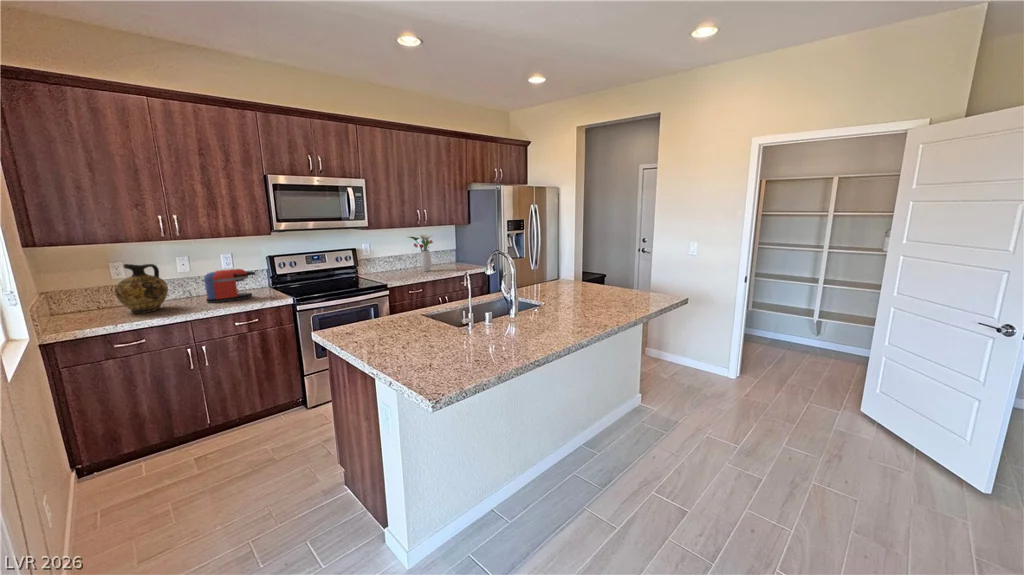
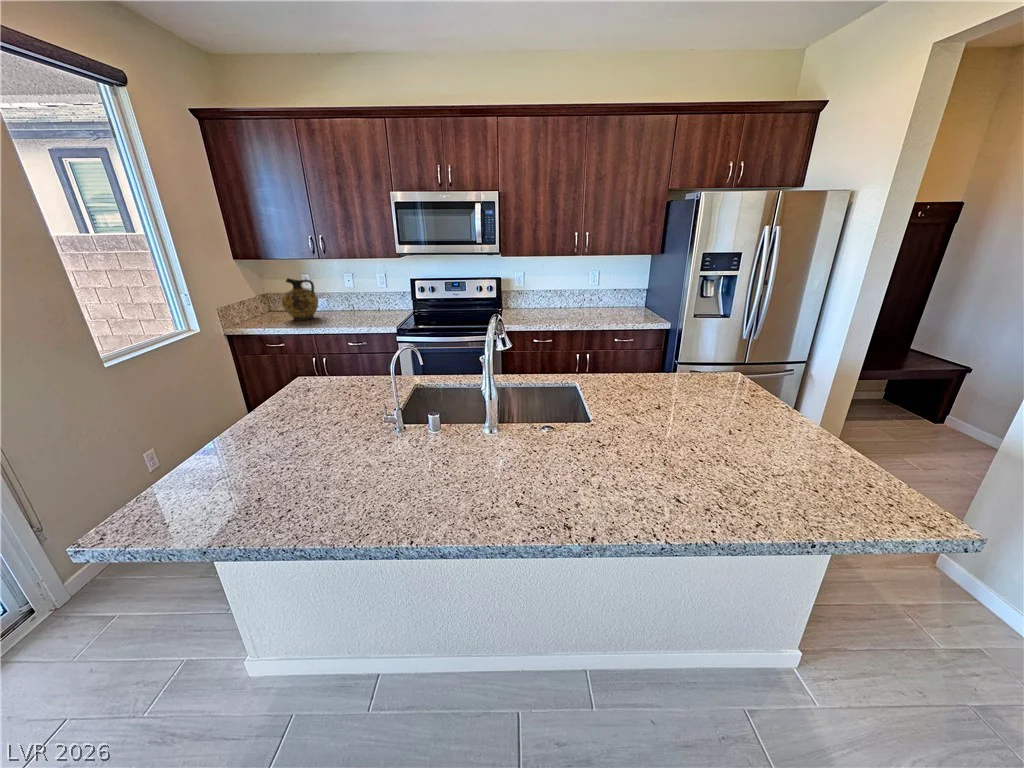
flower arrangement: present [409,235,433,271] -> none [559,266,592,315]
coffee maker: present [204,269,255,303] -> none [341,290,380,320]

